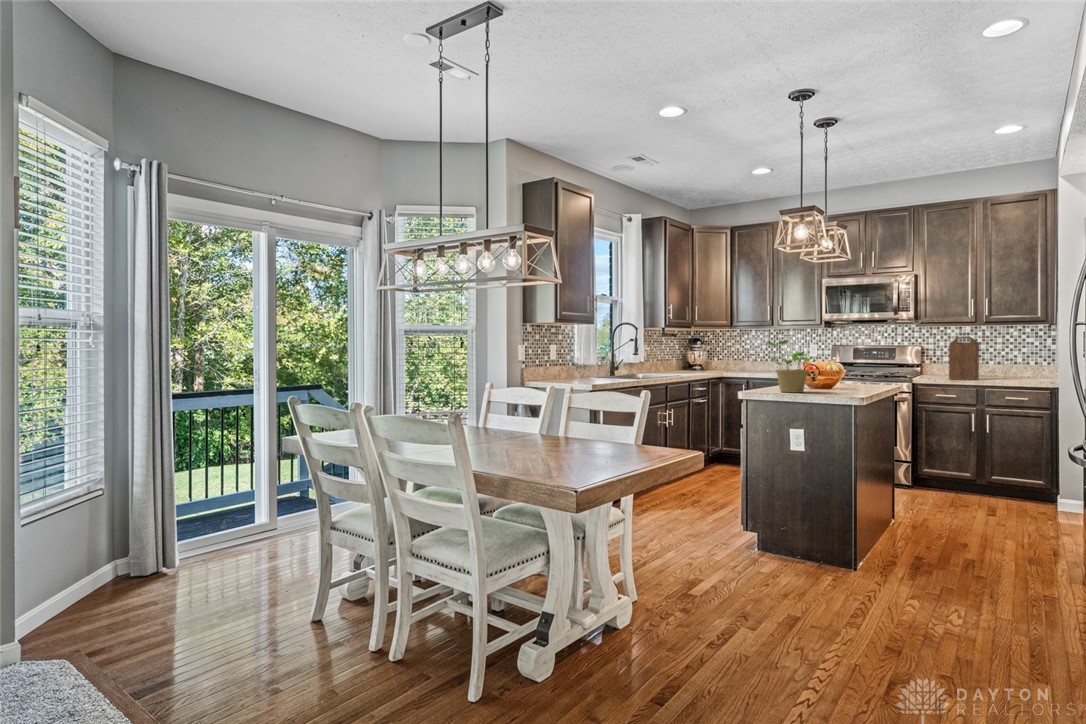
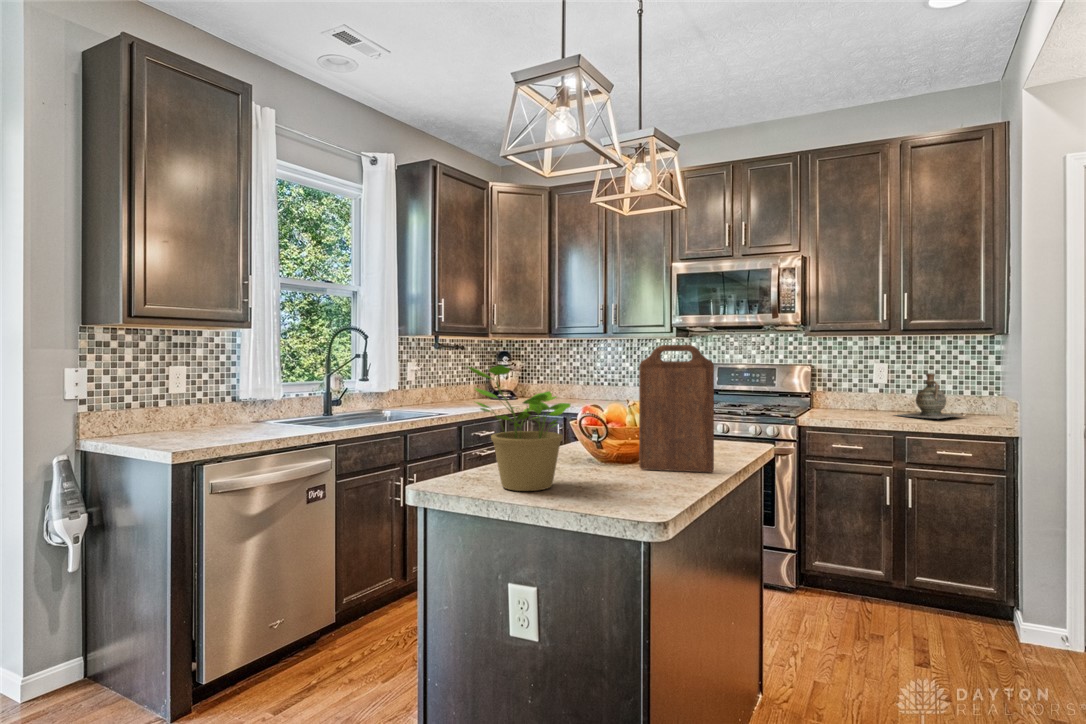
cutting board: present [949,337,979,380] -> present [639,345,714,472]
ceramic jug: none [978,350,1029,379] -> present [896,373,962,419]

